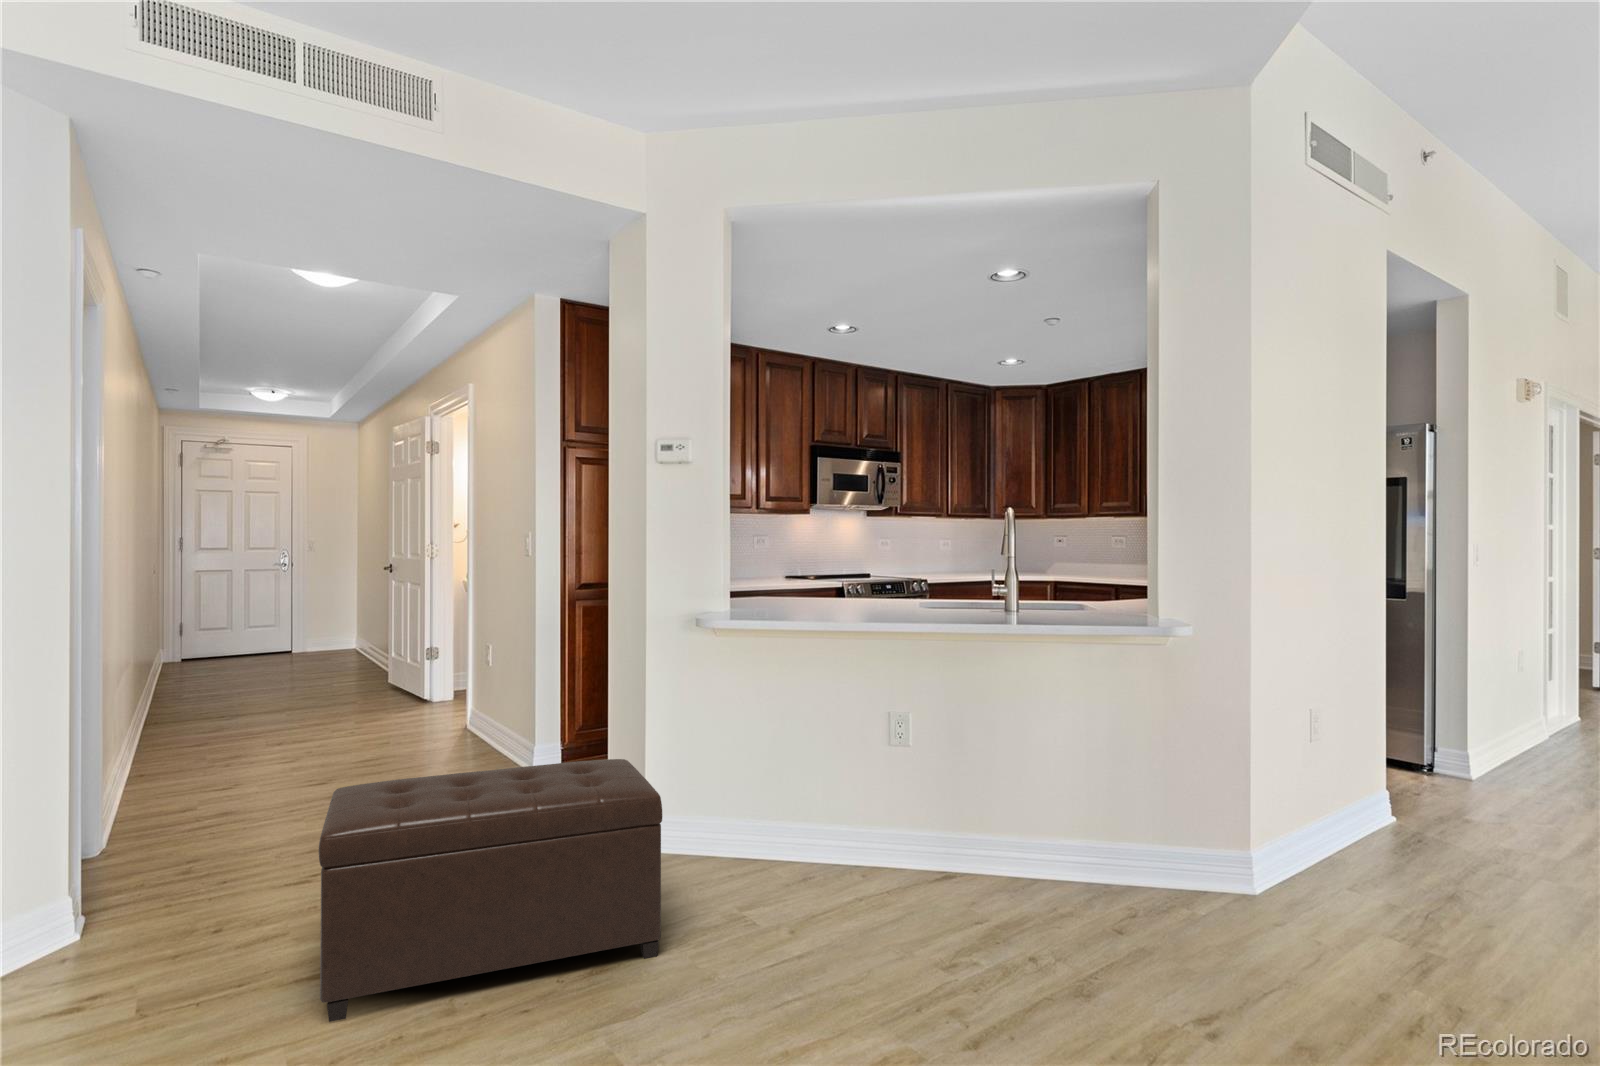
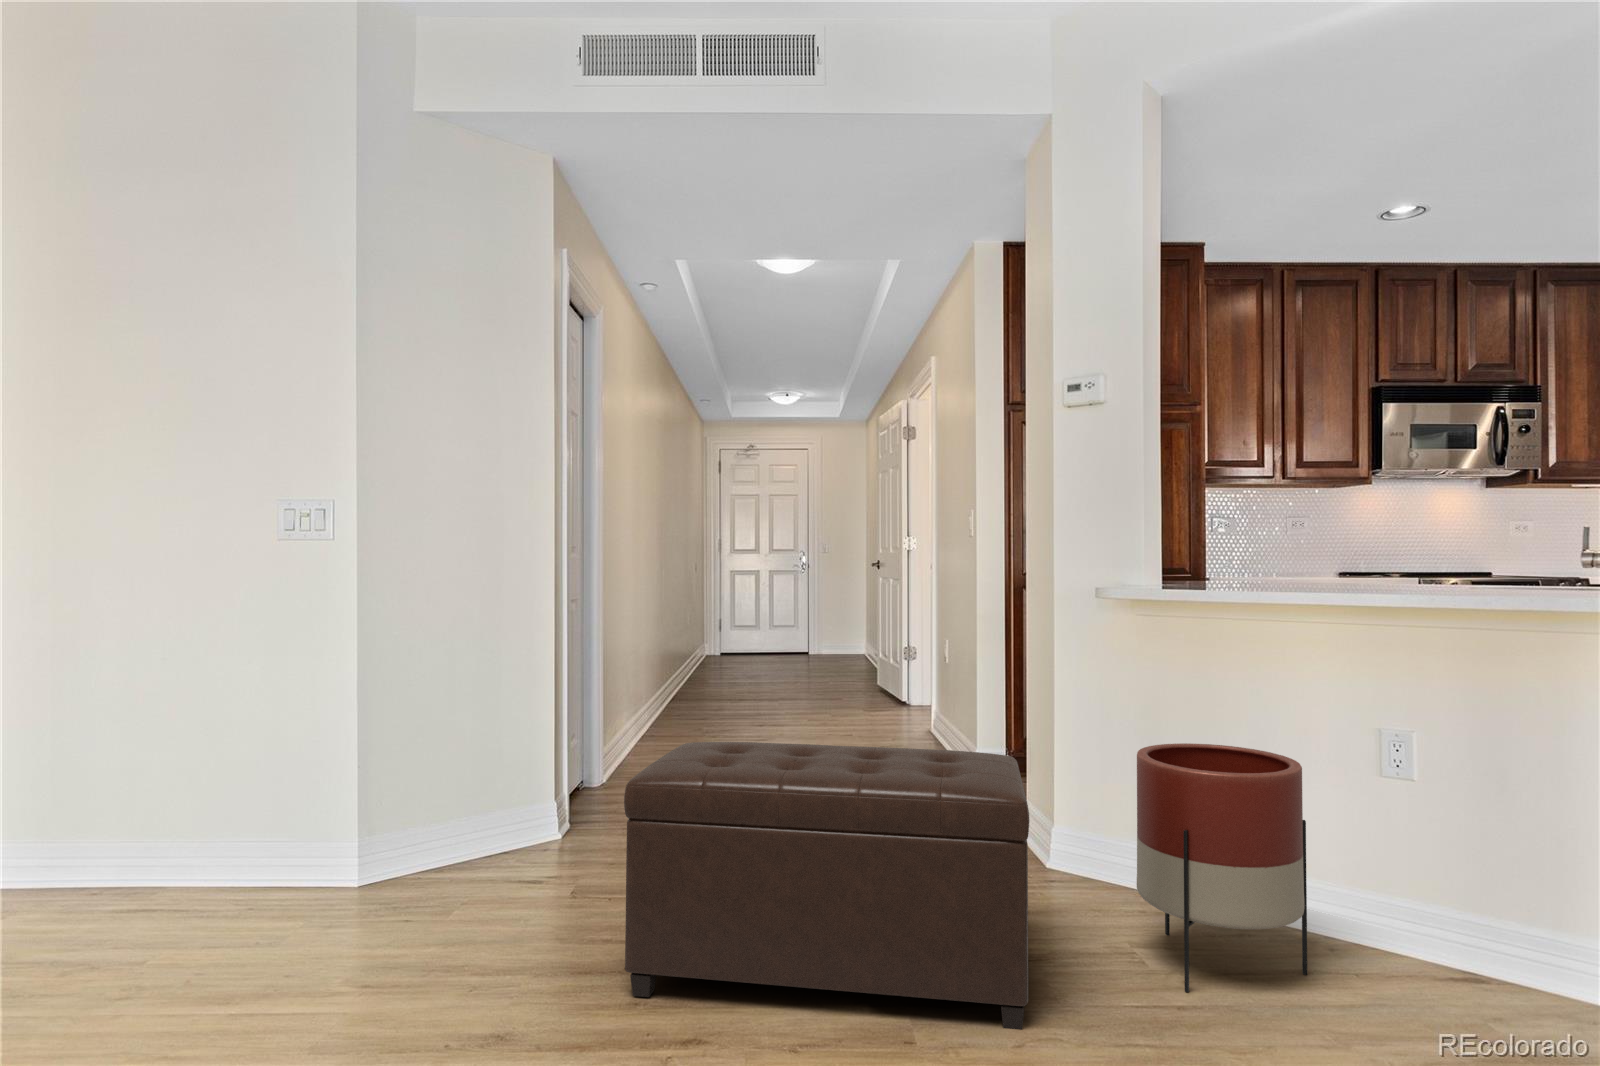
planter: none [709,730,813,903] -> present [1137,743,1307,992]

